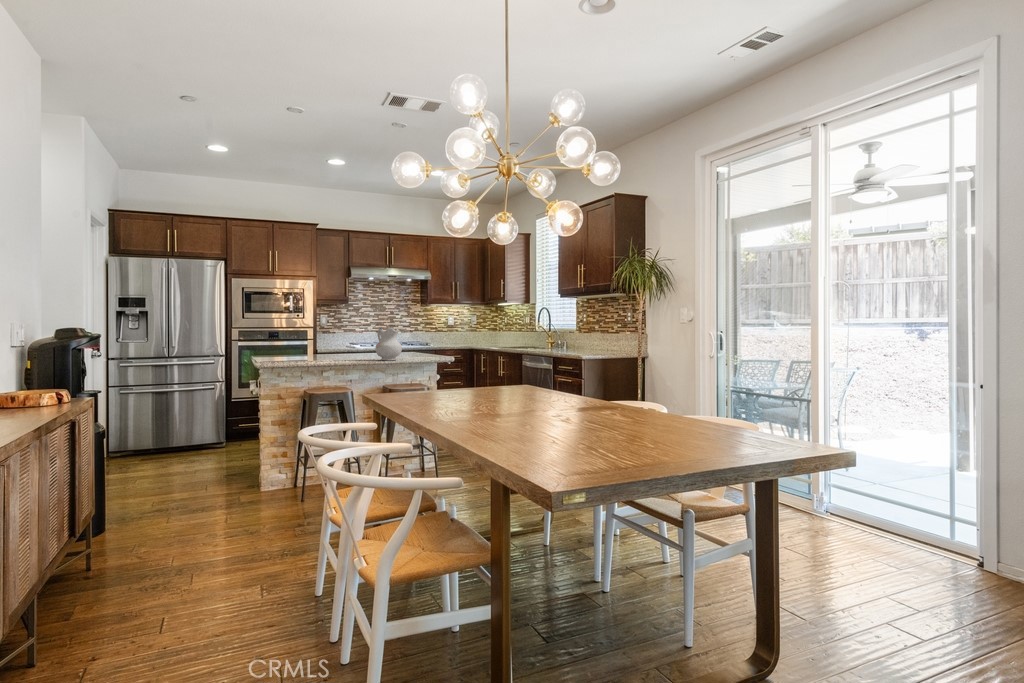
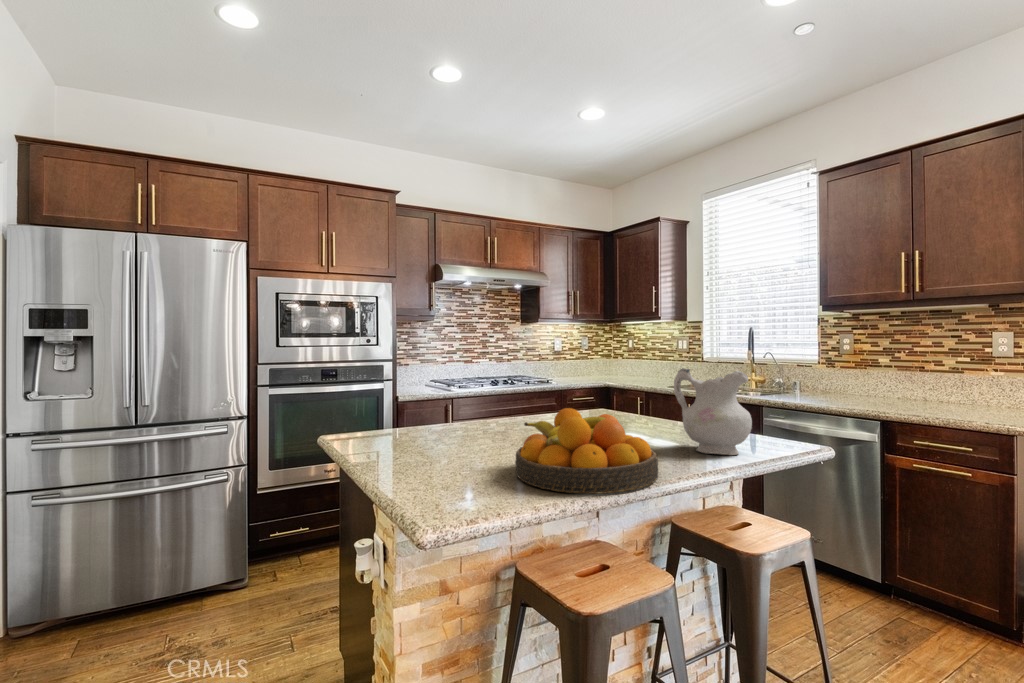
fruit bowl: none [292,340,344,364] -> present [515,408,658,494]

